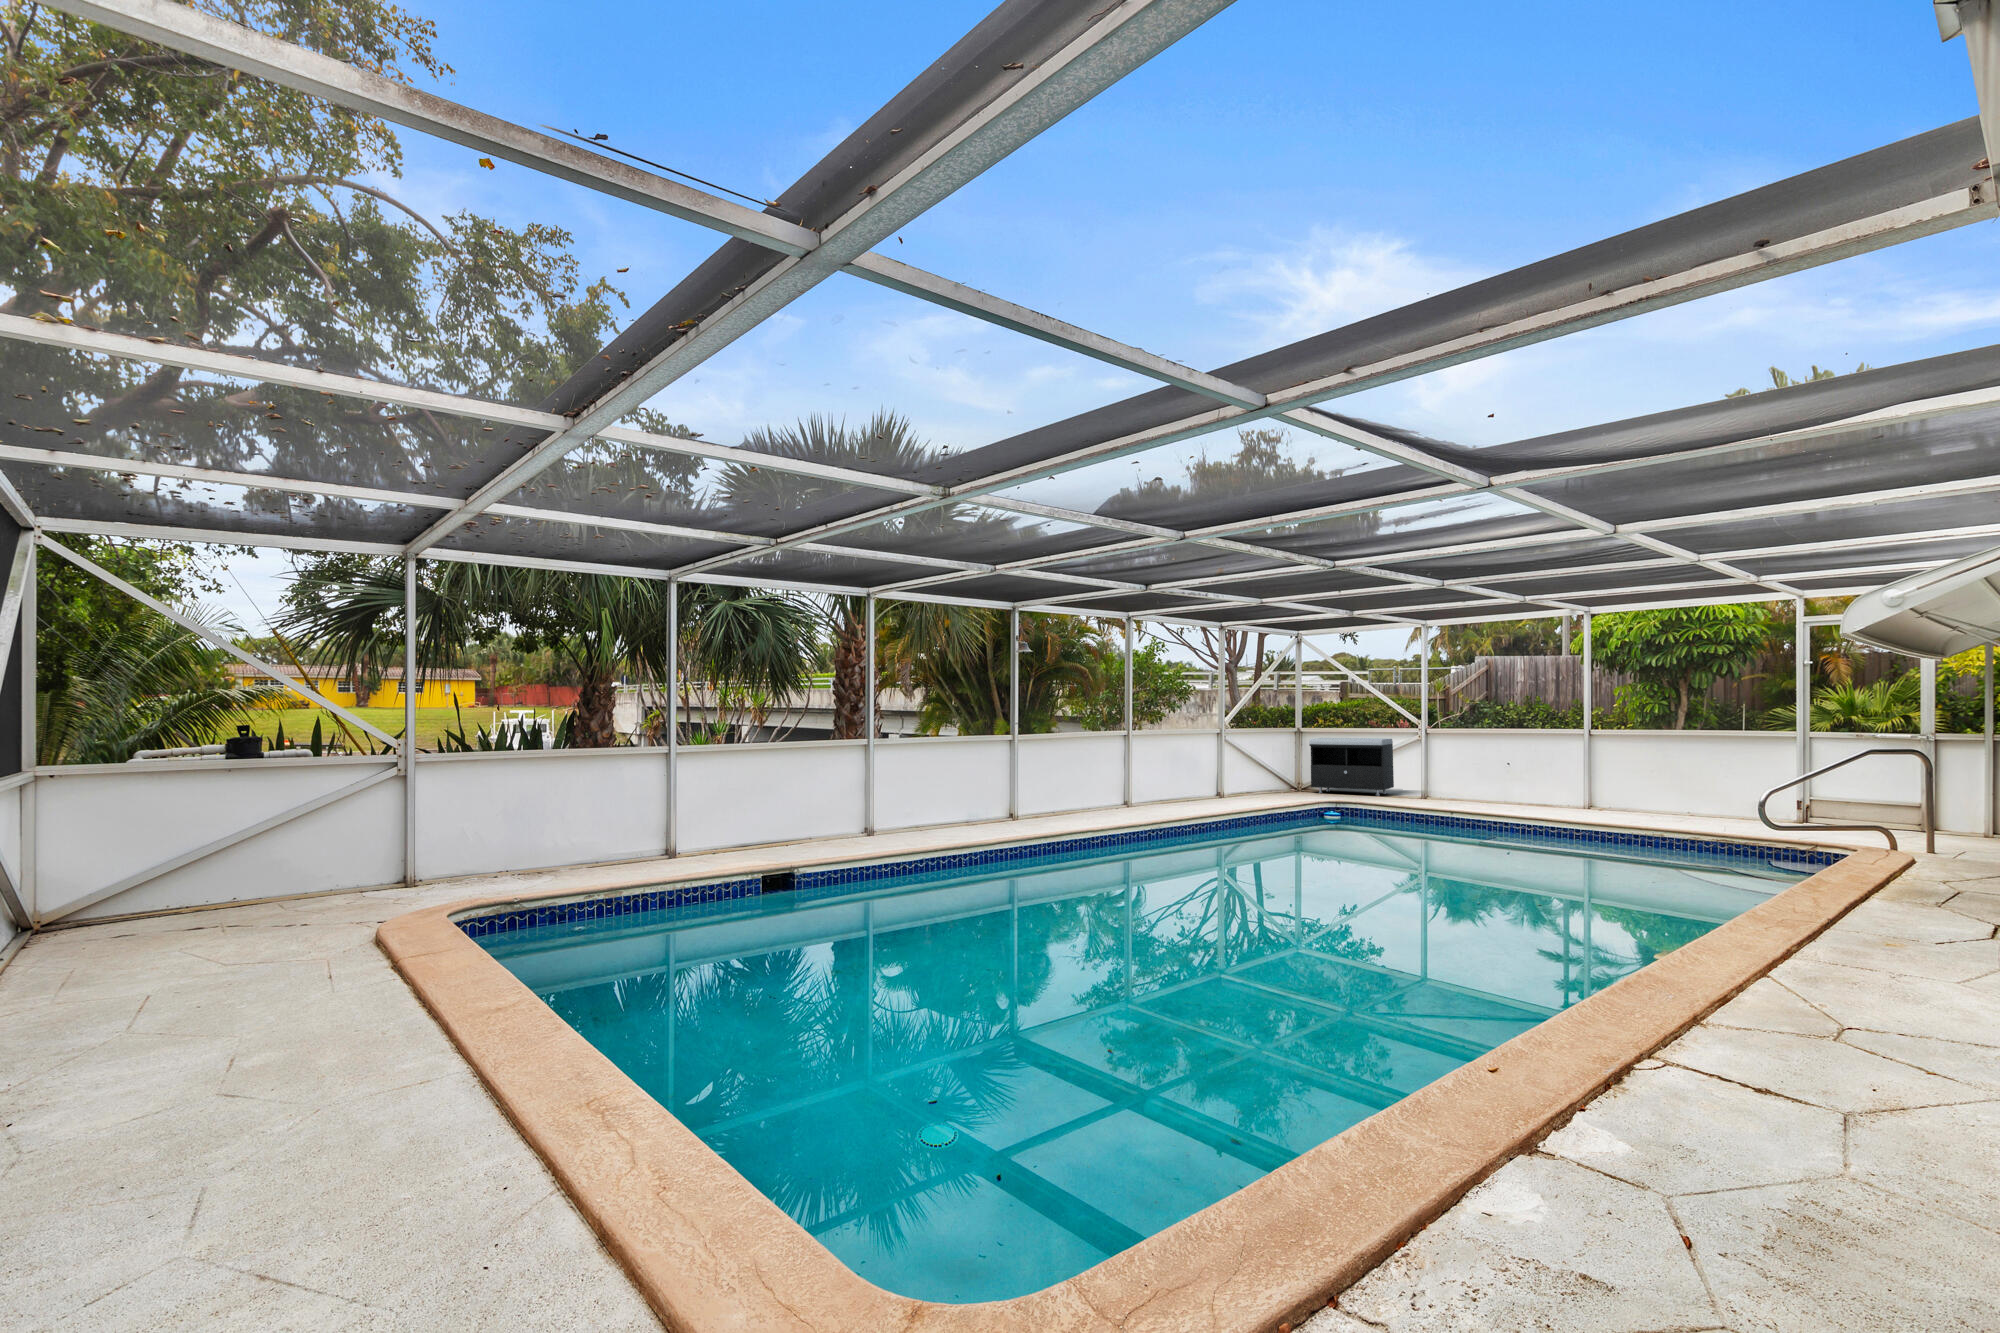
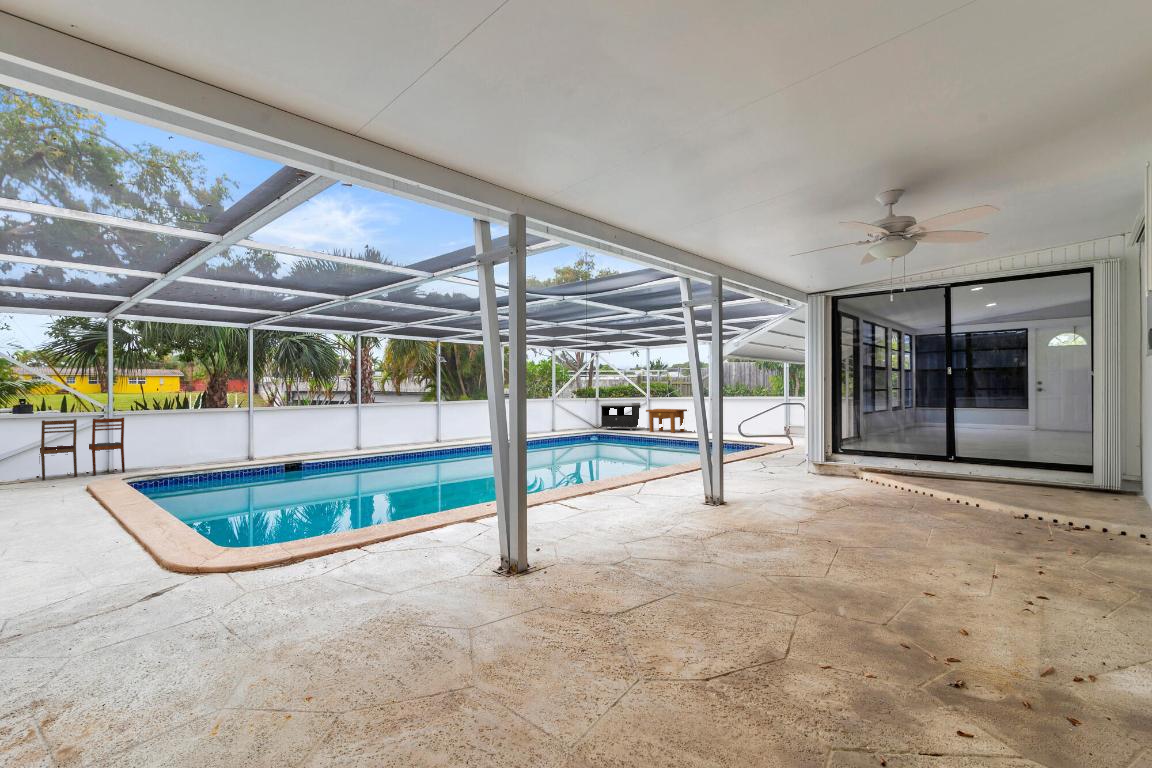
side table: none [1418,752,1512,804] -> present [646,409,687,433]
chair: none [266,771,443,911] -> present [36,418,125,480]

